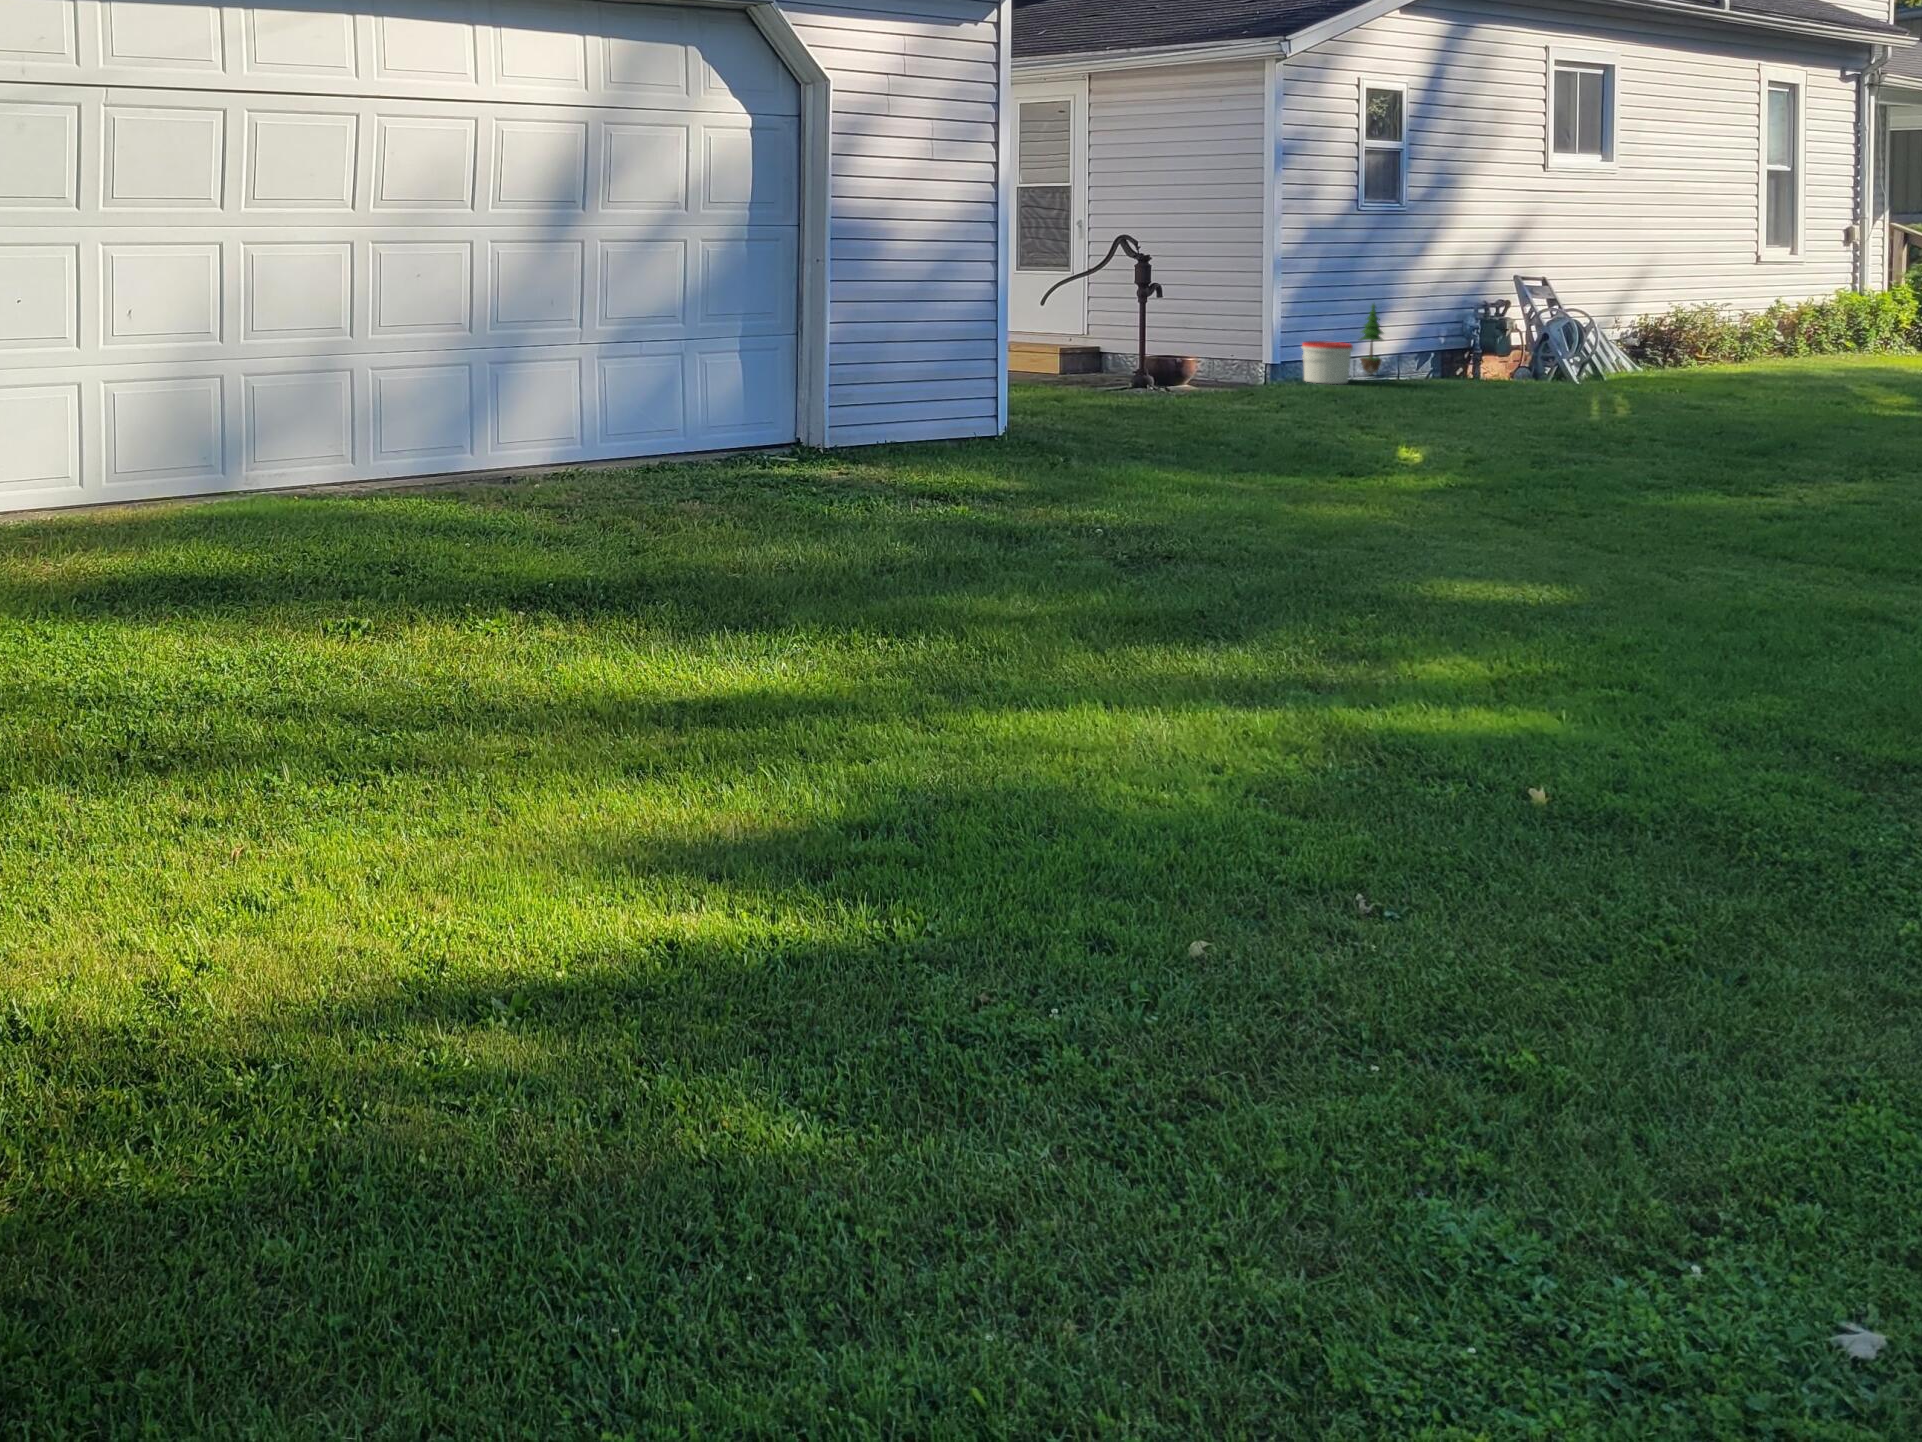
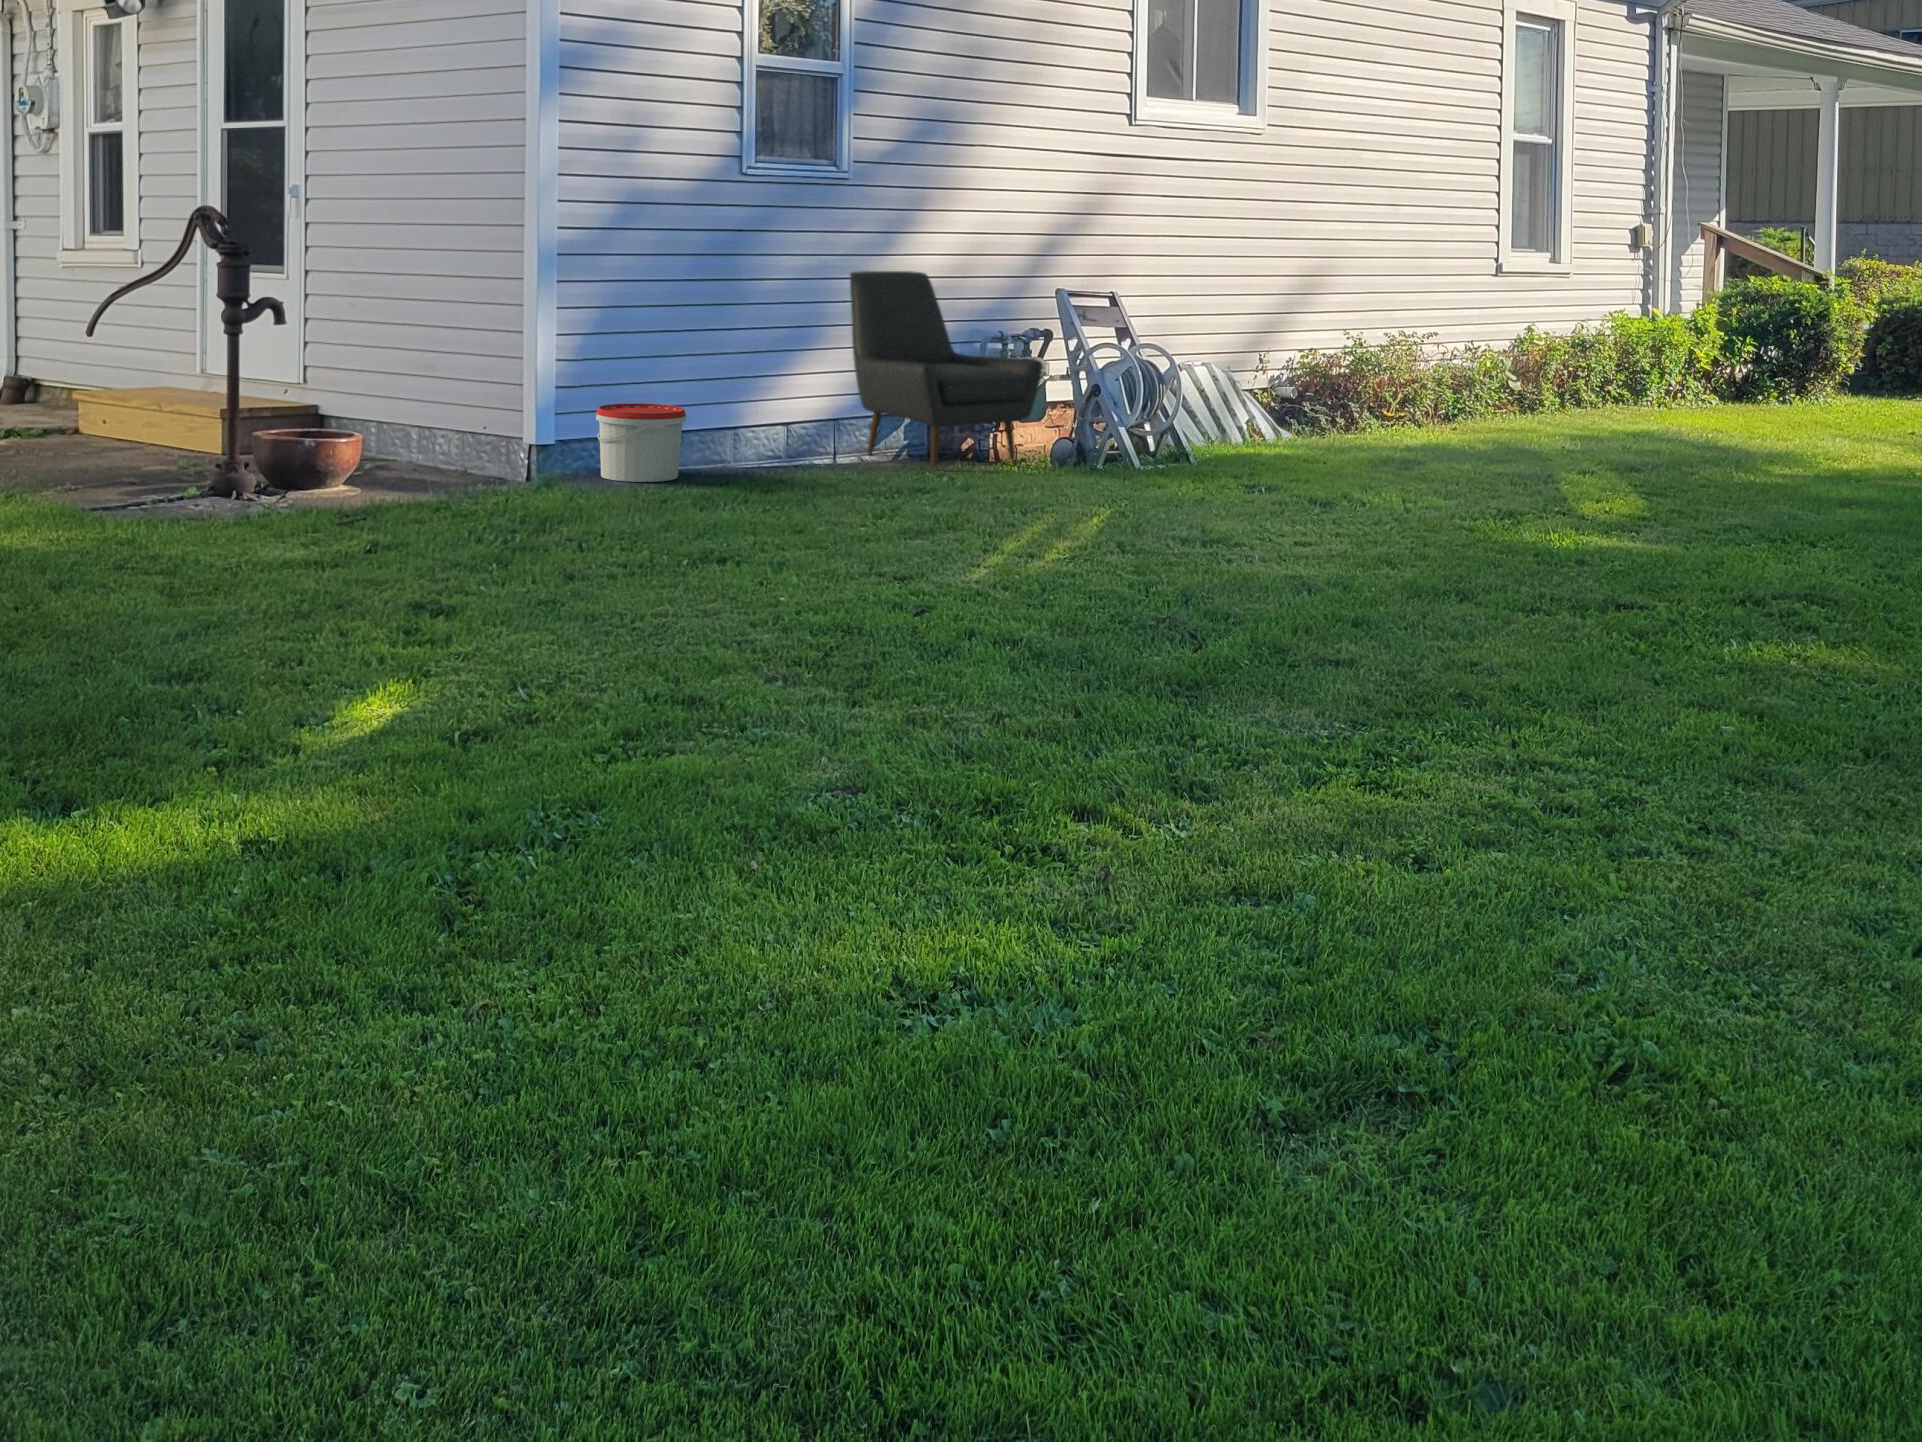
chair: none [1410,265,1532,380] -> present [850,271,1043,469]
potted tree: present [1360,304,1383,375] -> none [737,333,782,460]

